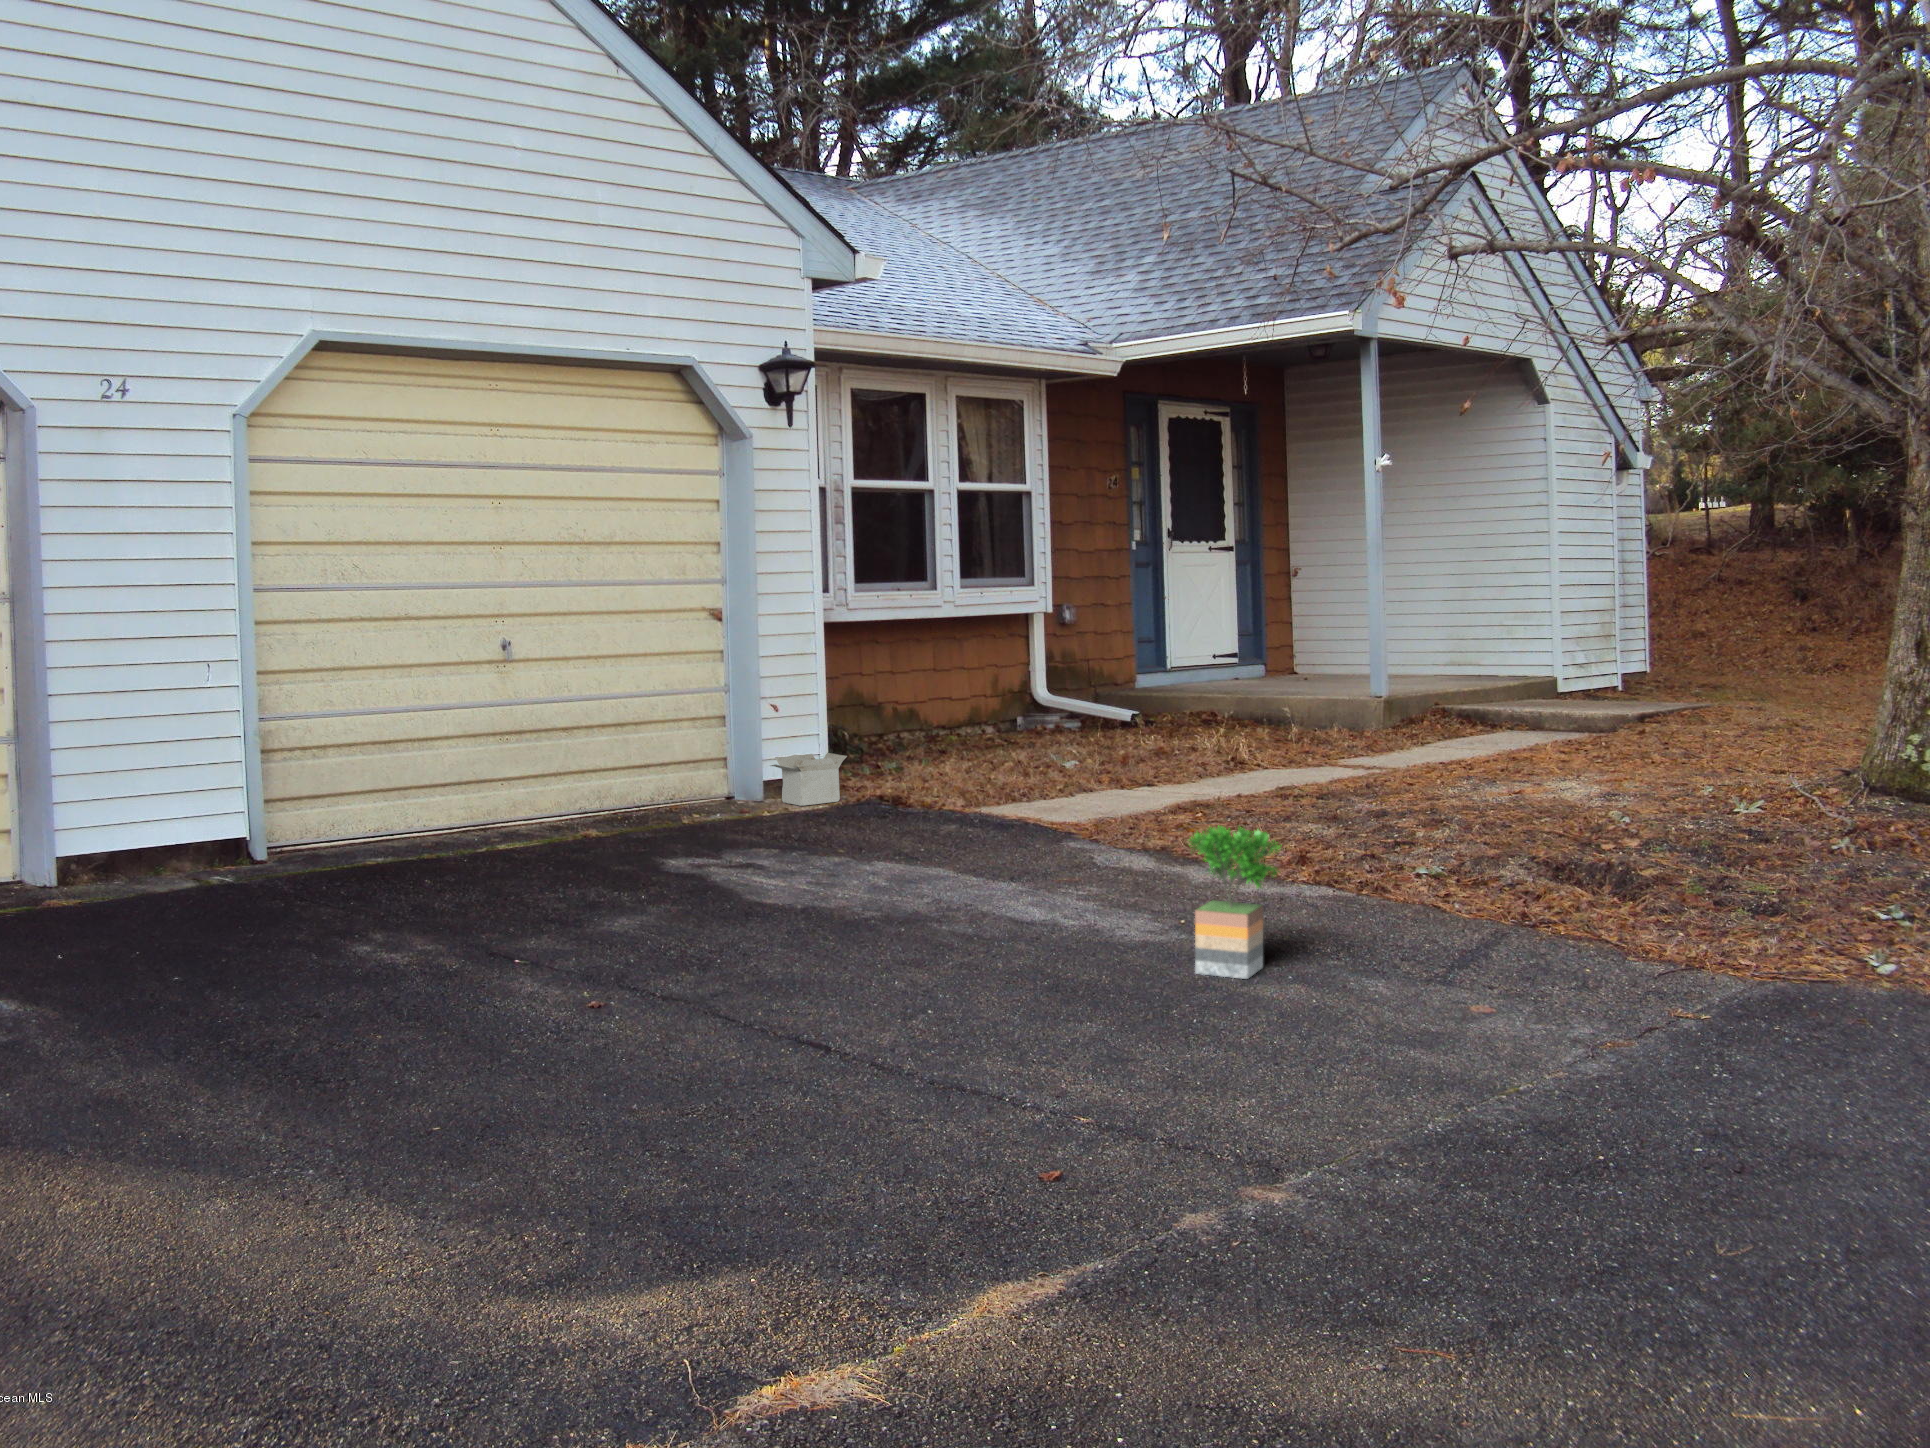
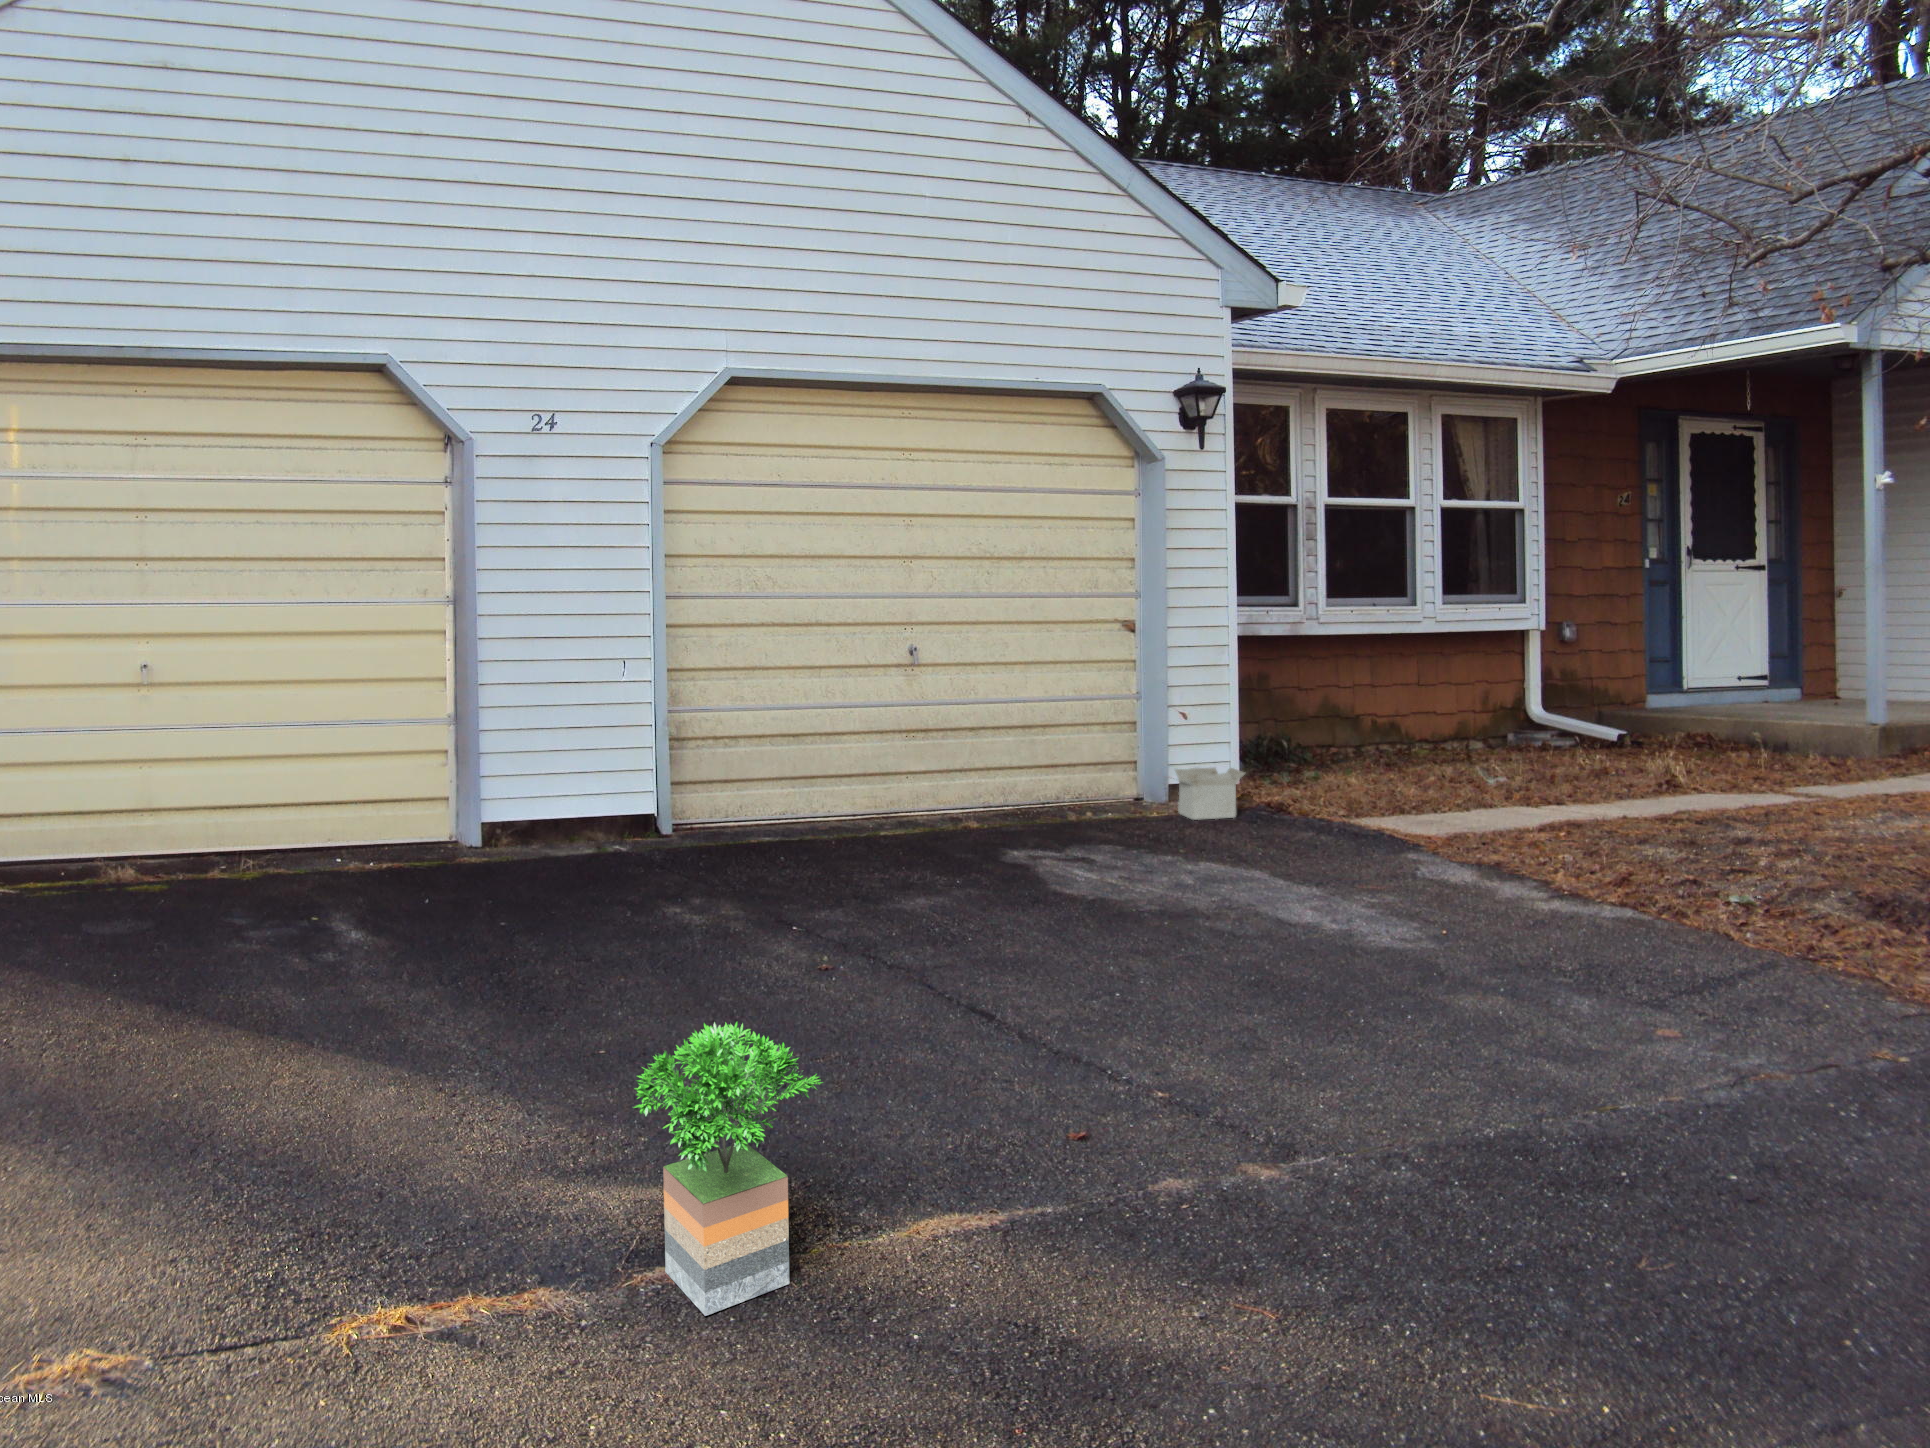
potted tree: present [1189,825,1280,979] -> present [634,1022,822,1316]

